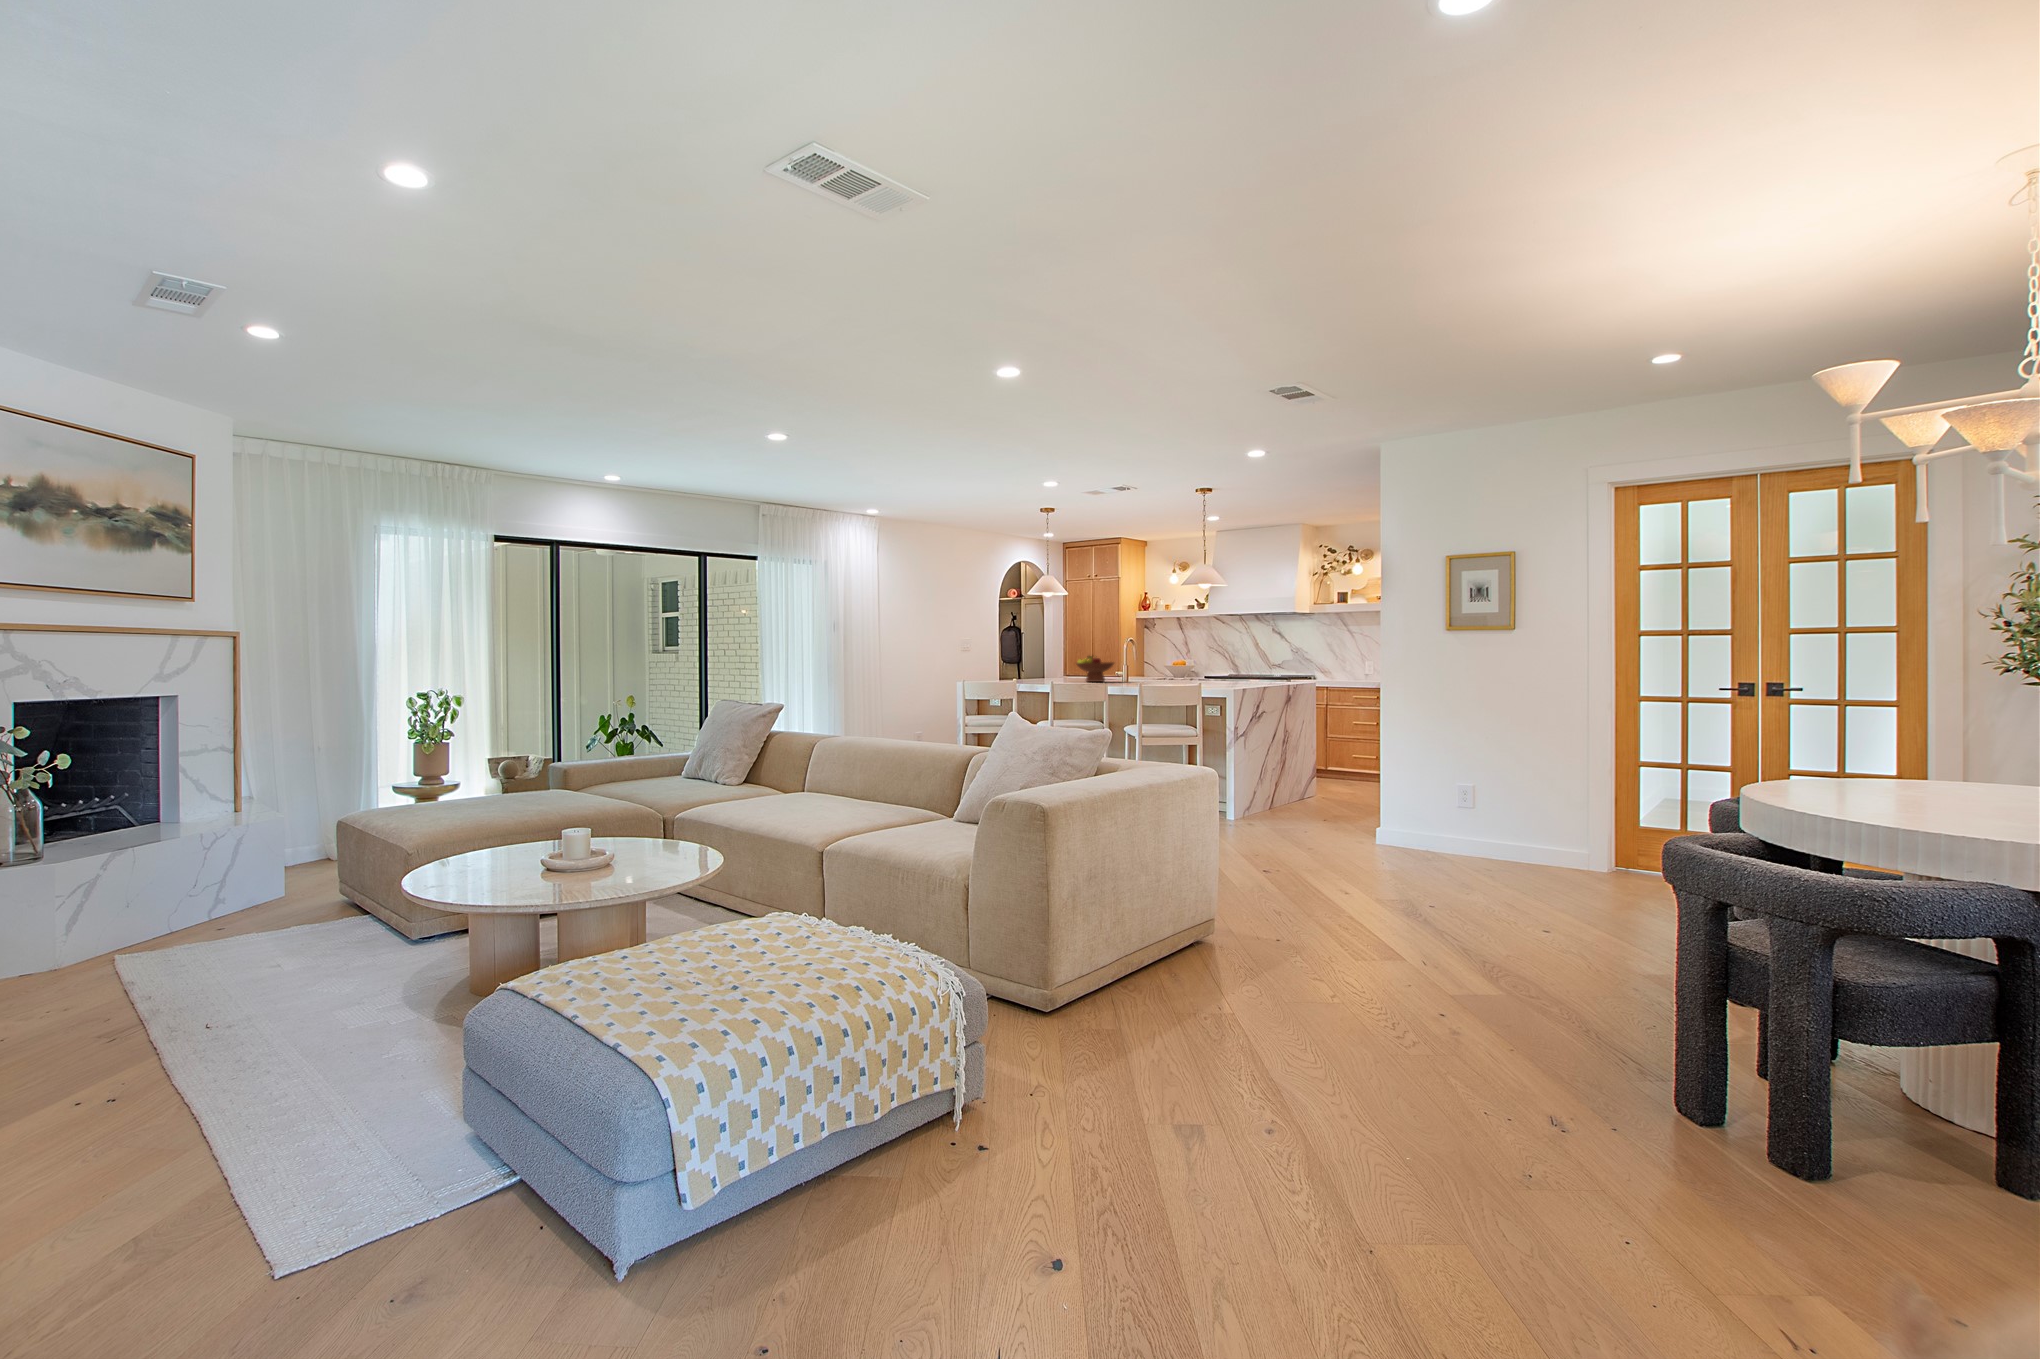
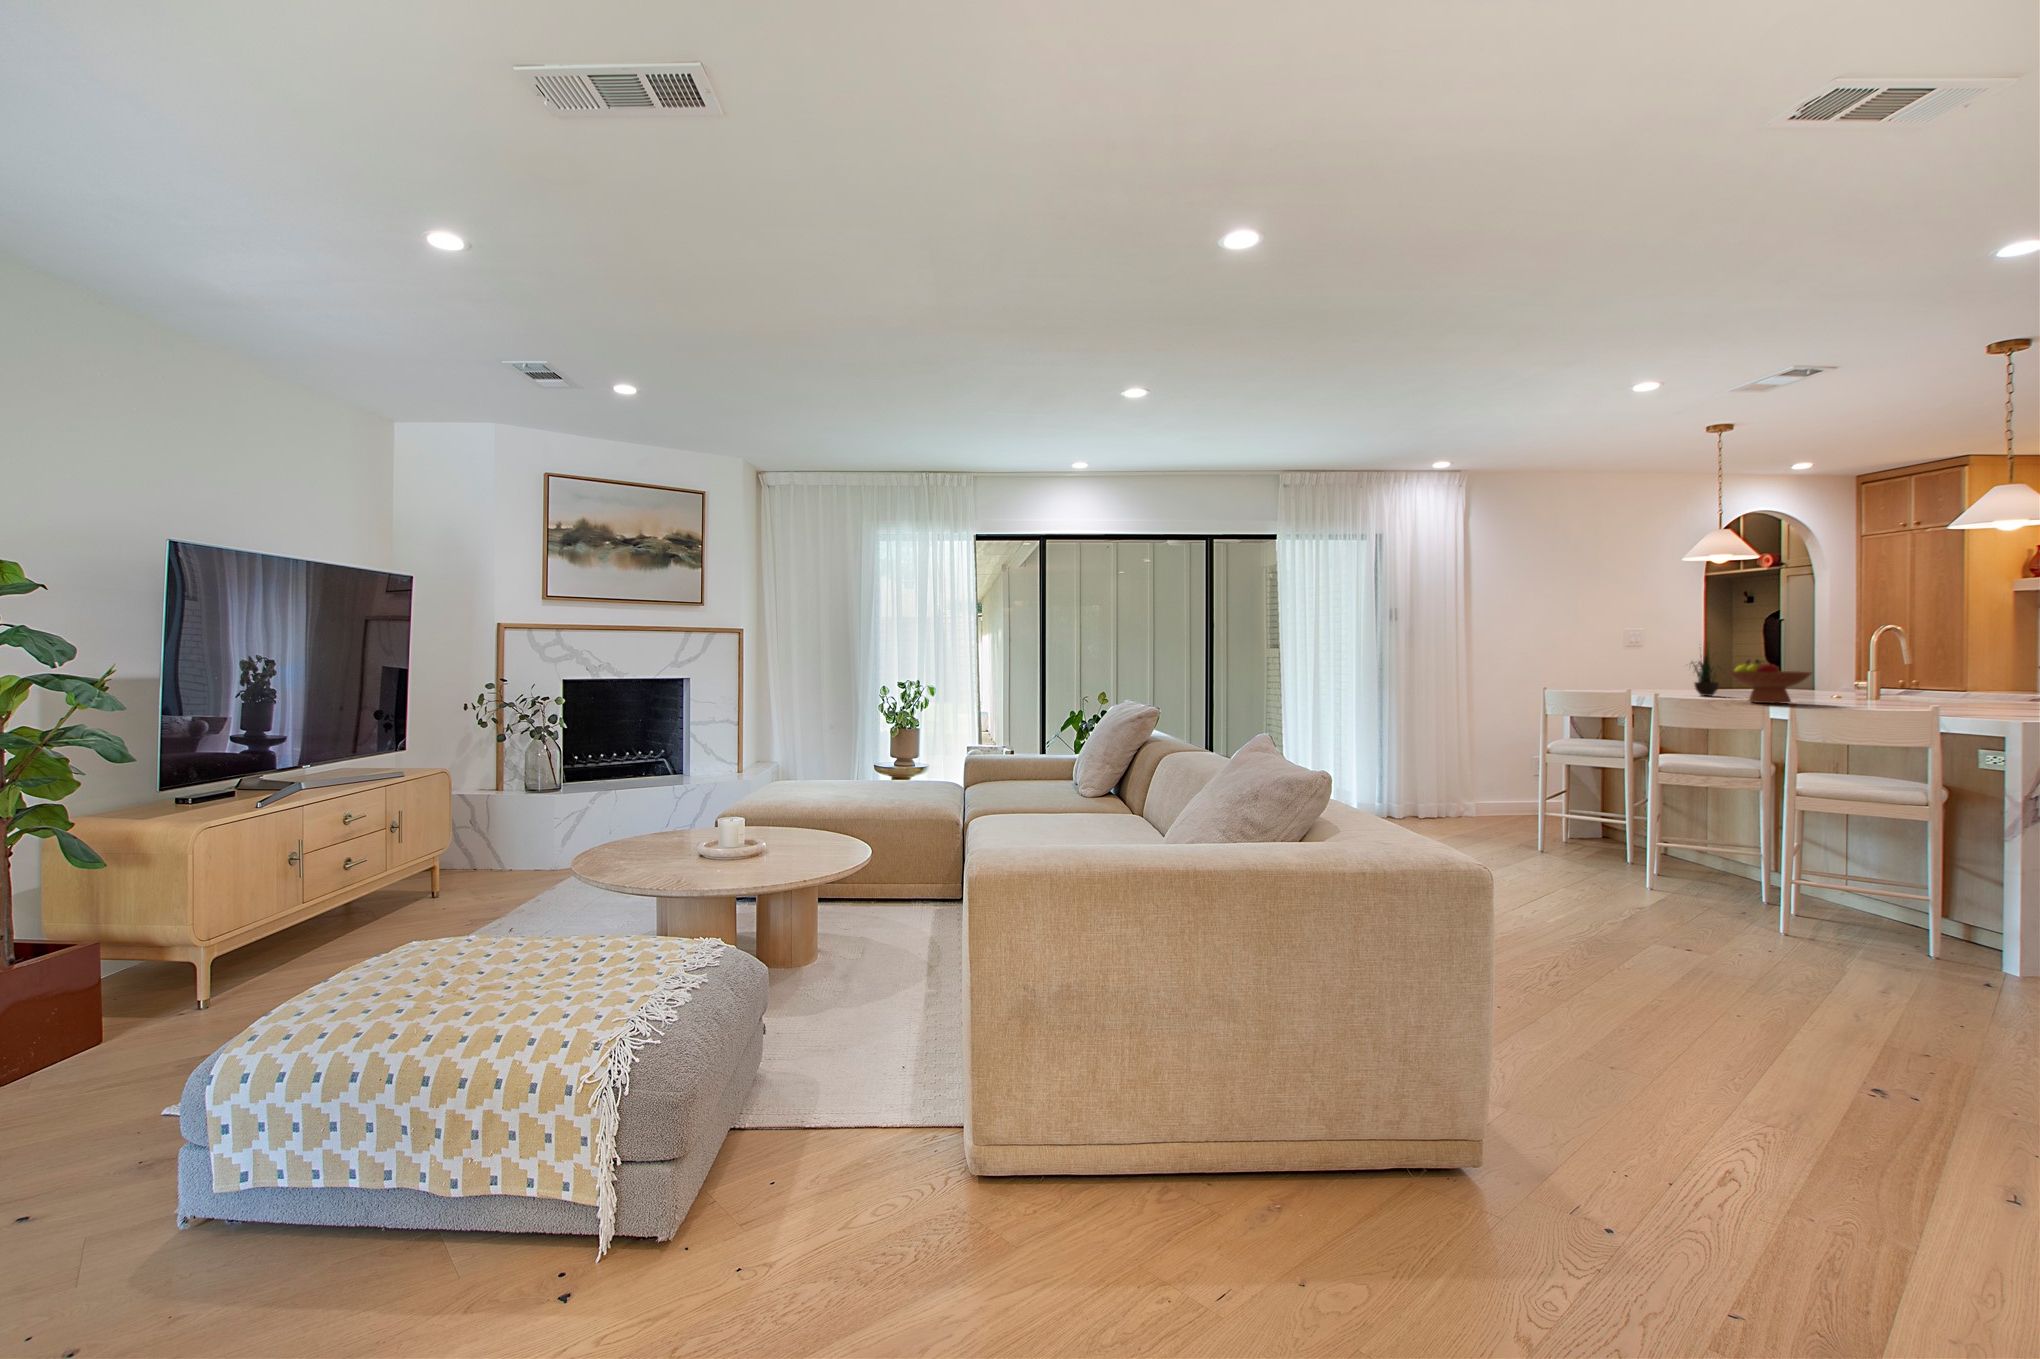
potted plant: none [1038,639,1060,680] -> present [1690,651,1719,696]

